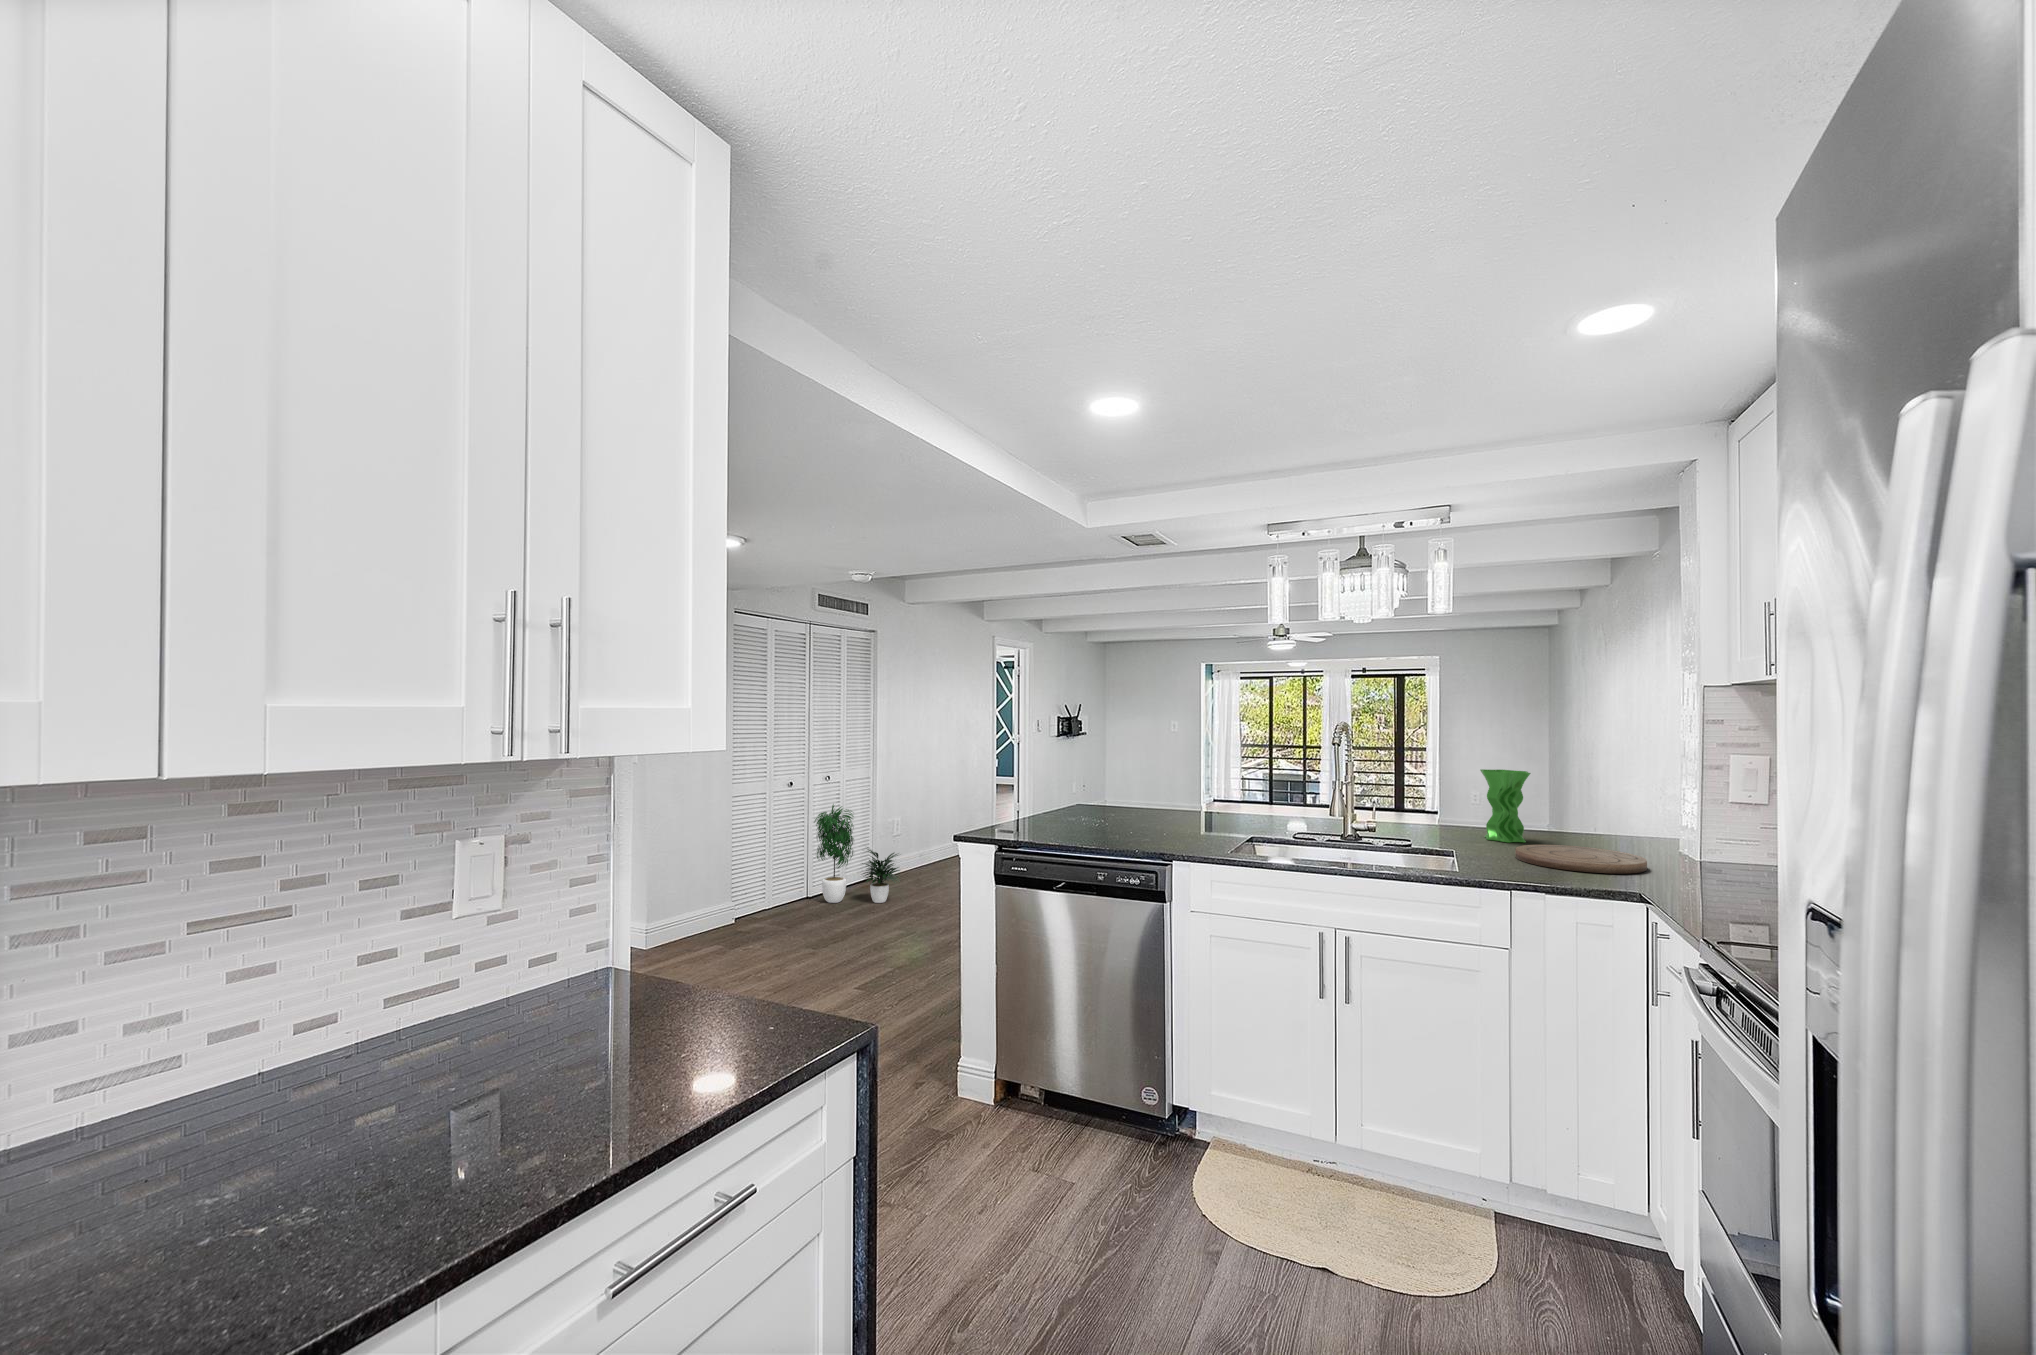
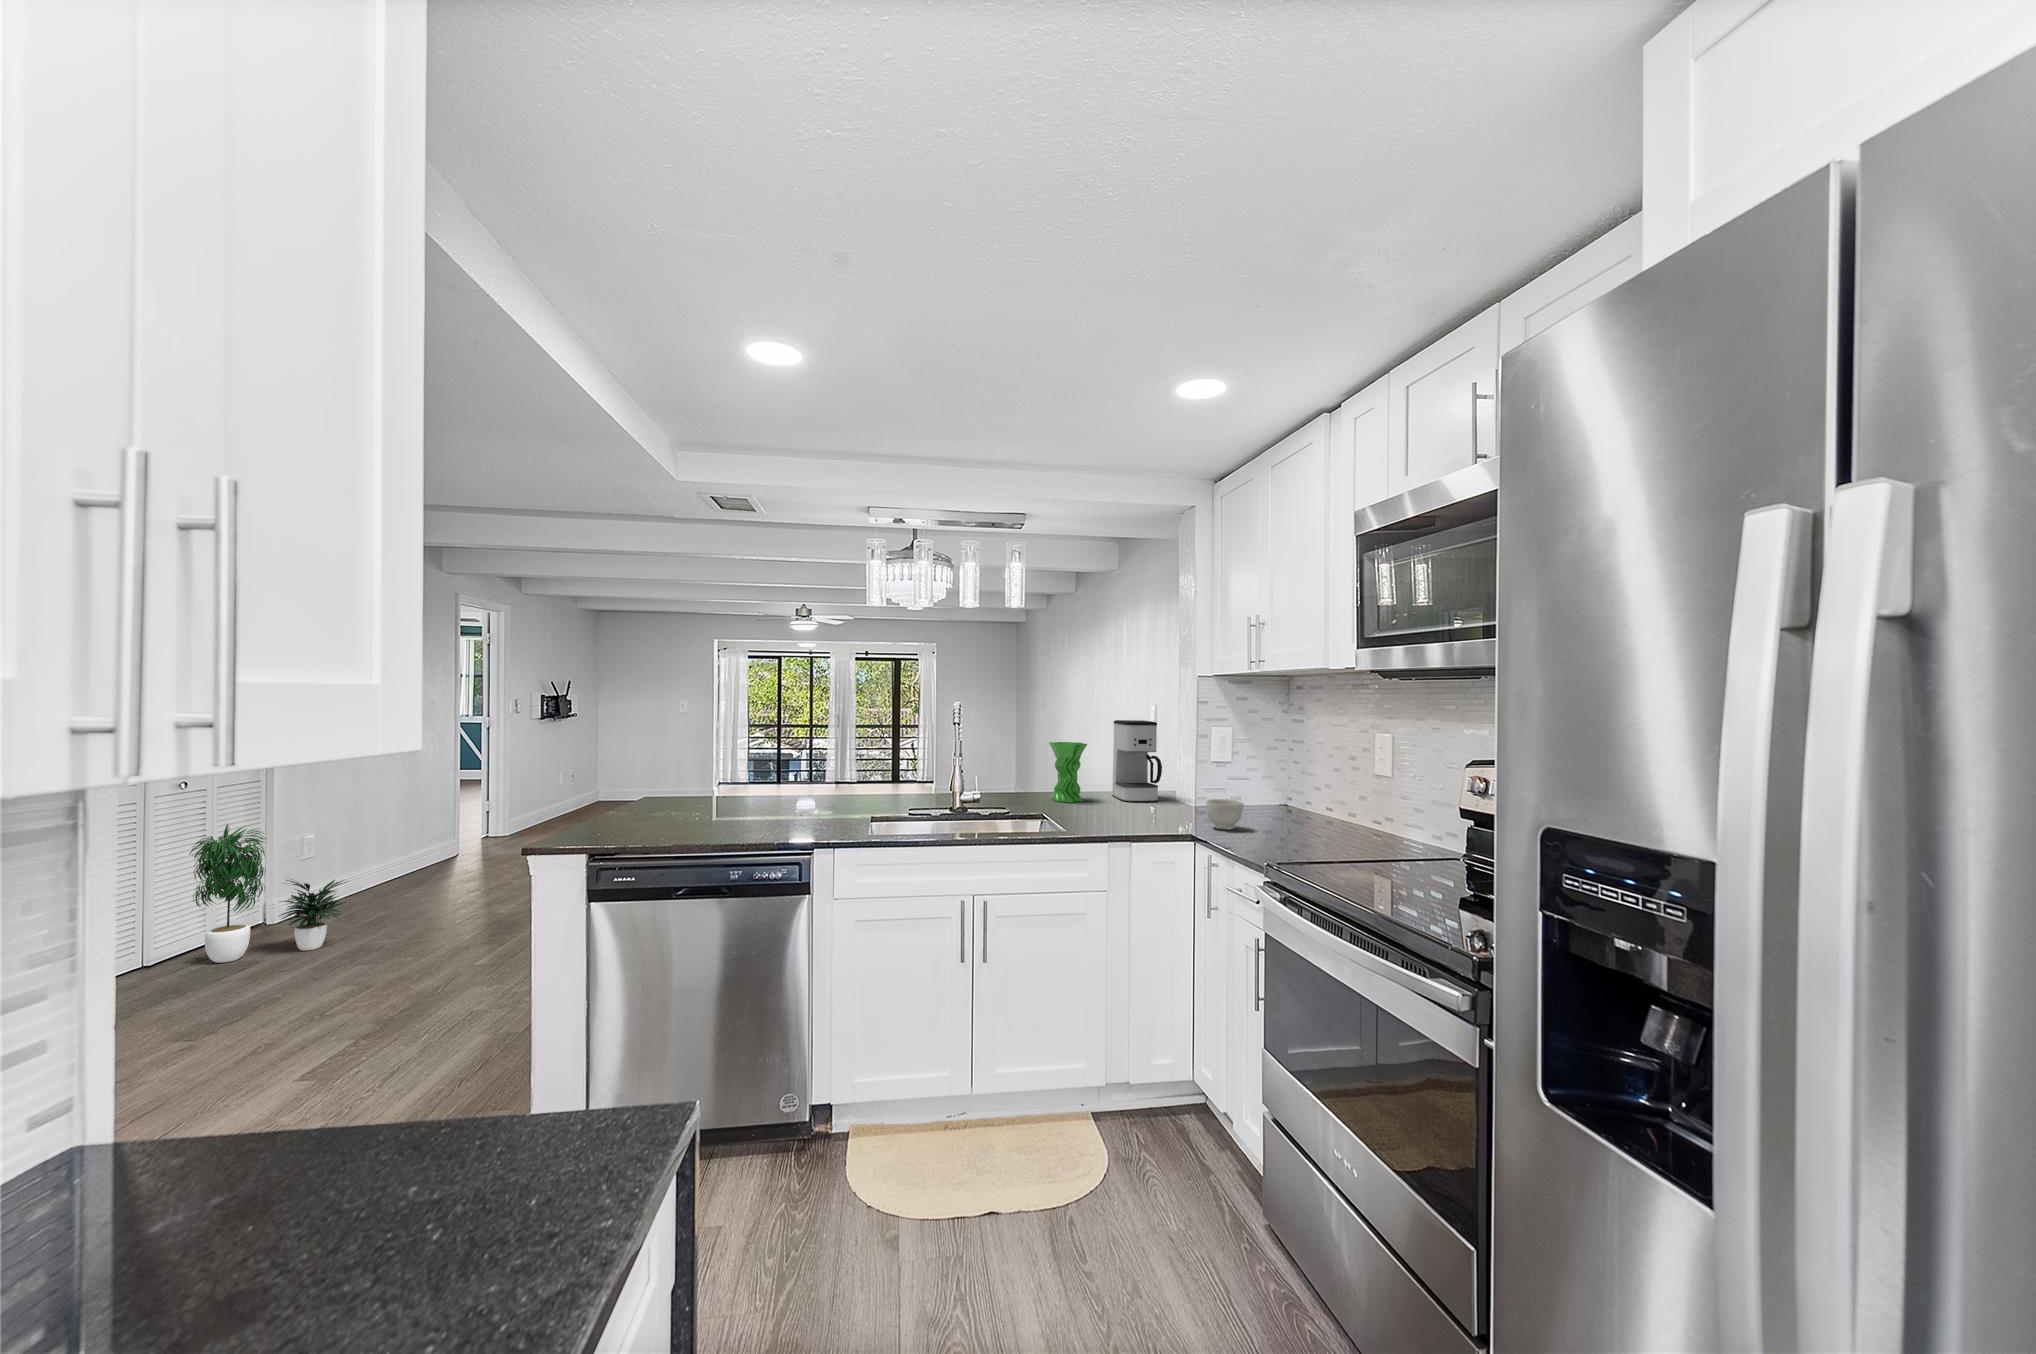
coffee maker: none [1579,745,1651,852] -> present [1112,720,1162,802]
cutting board: present [1516,845,1647,874] -> none [1090,801,1178,821]
bowl: none [1670,852,1733,894] -> present [1206,799,1244,830]

